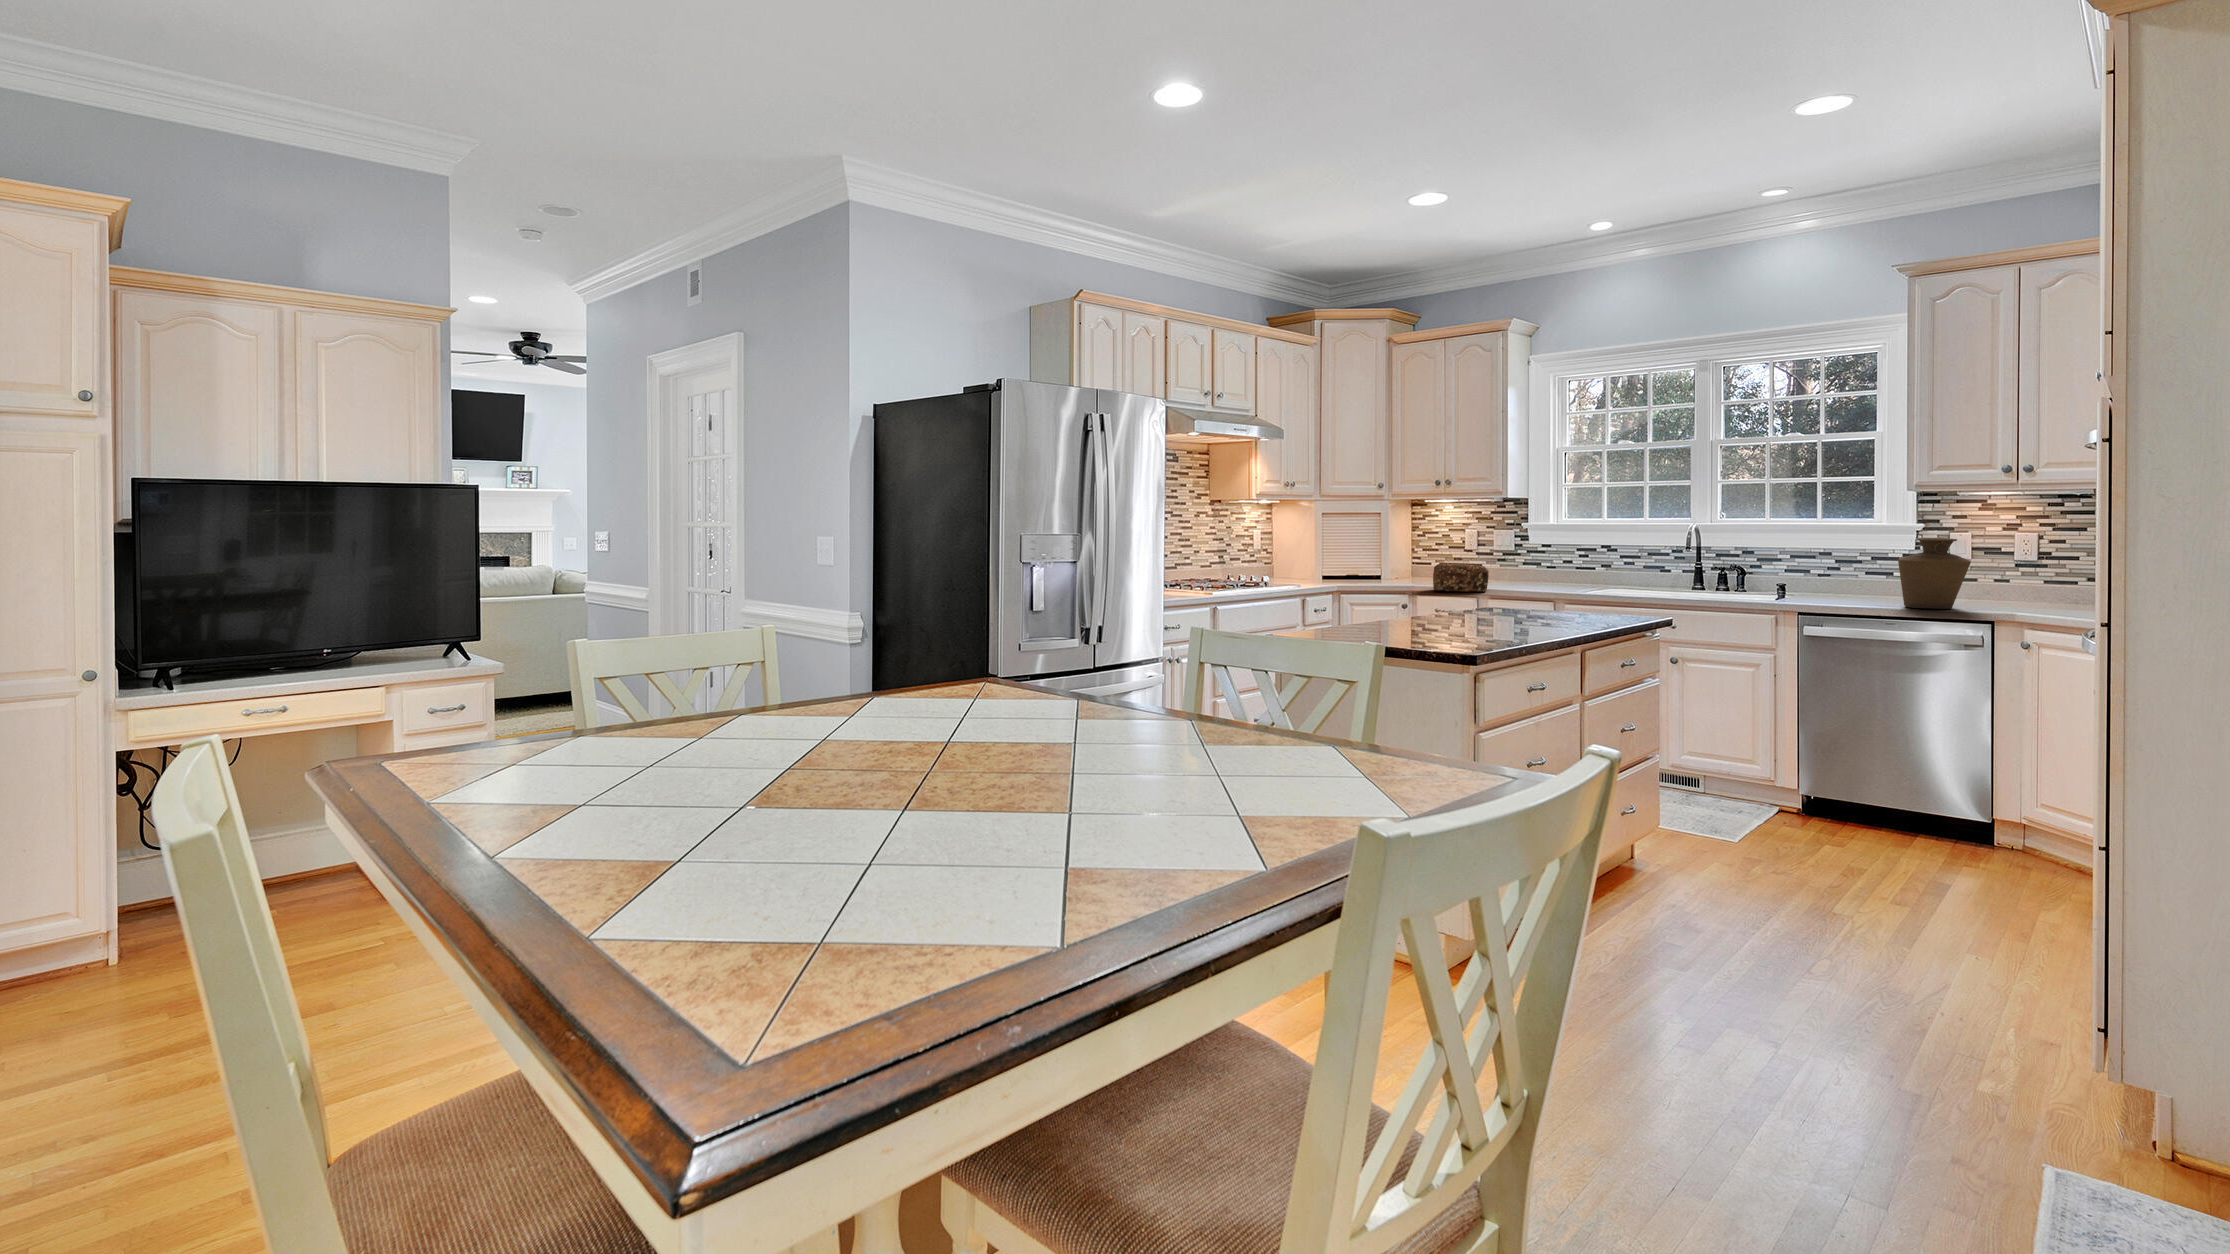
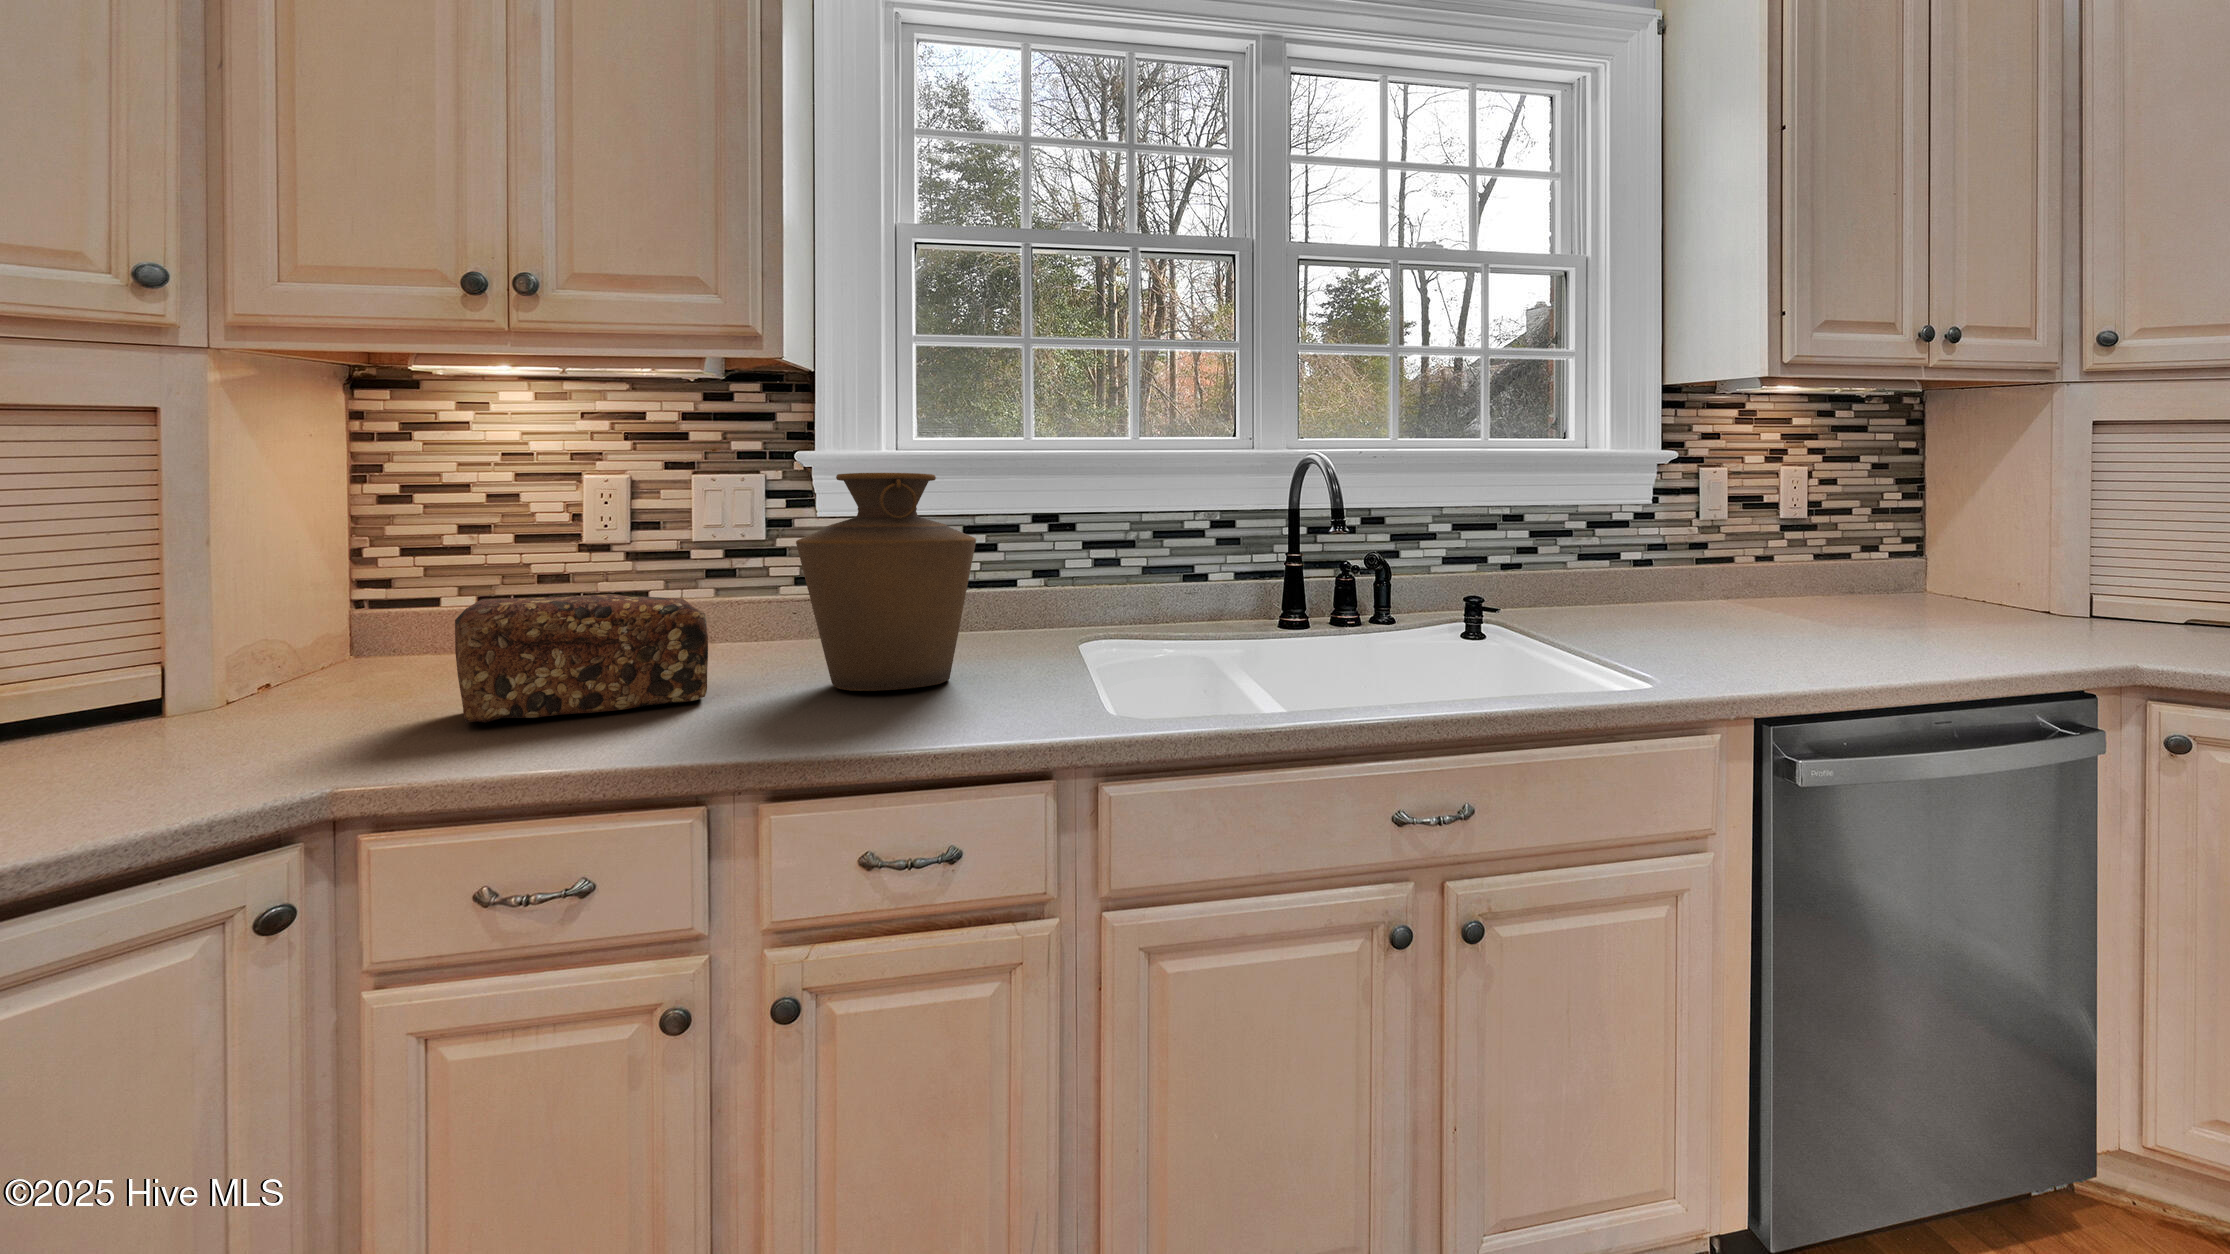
vase: present [1898,538,1971,609] -> present [796,473,976,691]

